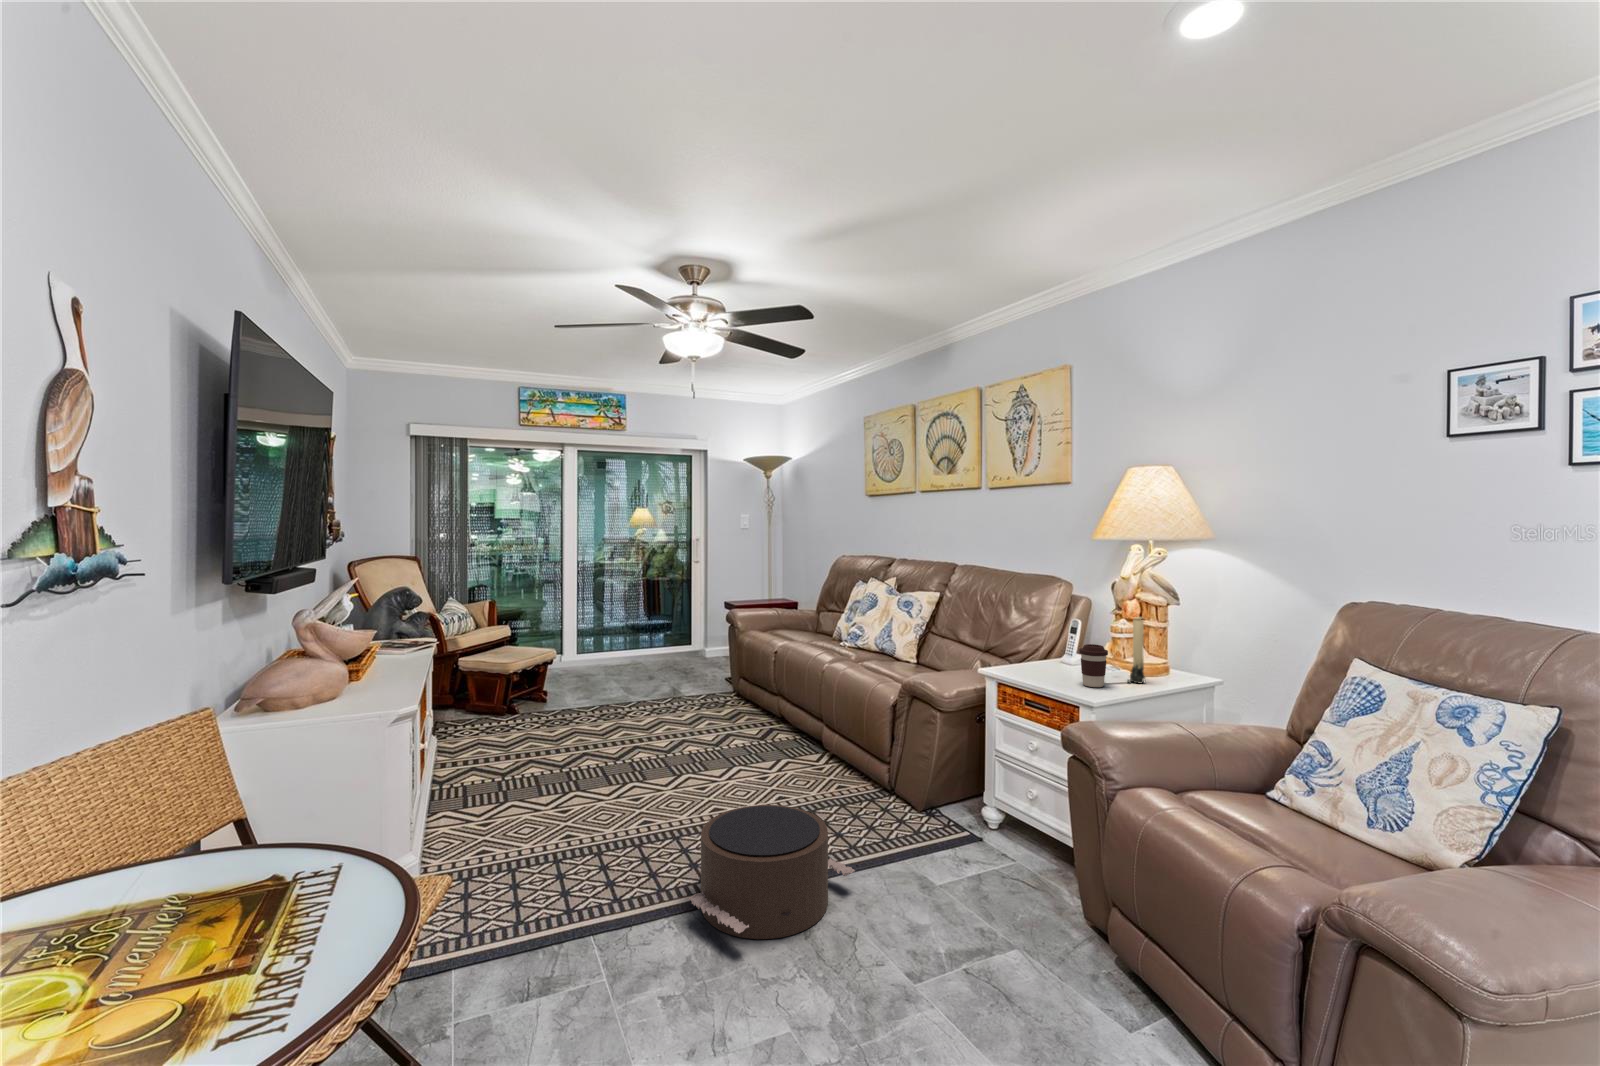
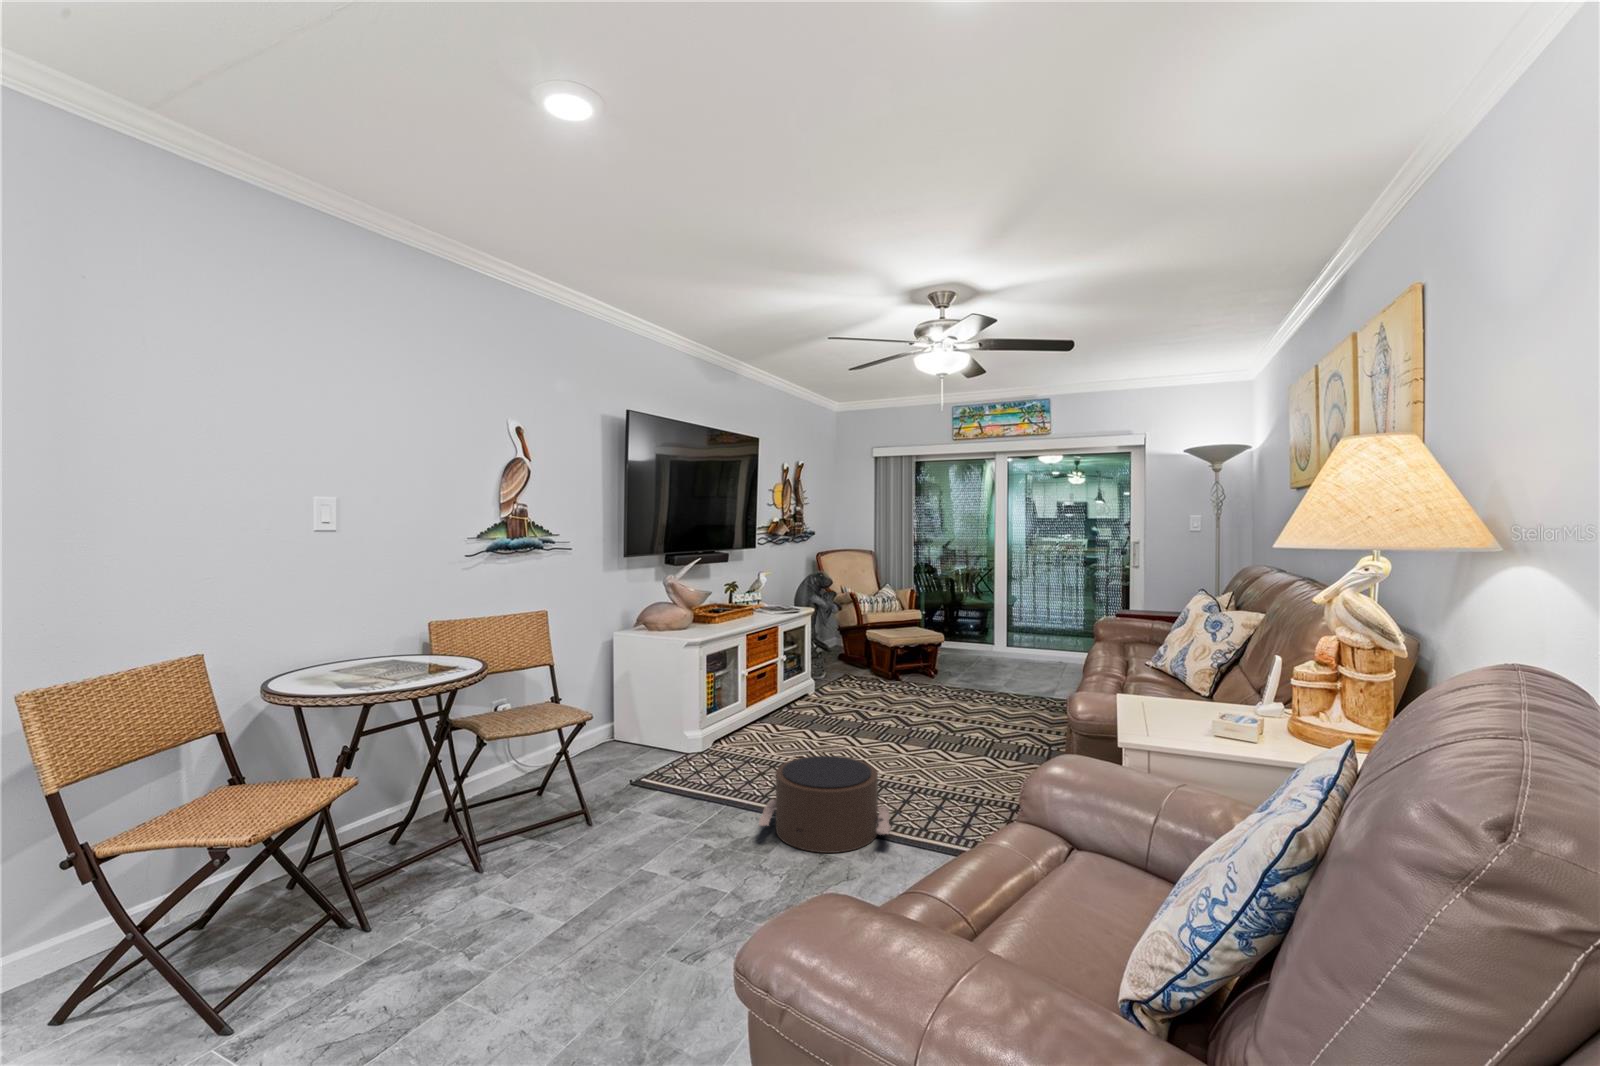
candle: present [1127,617,1145,683] -> none [1245,655,1276,747]
coffee cup: present [1079,644,1108,687] -> none [1167,679,1205,735]

